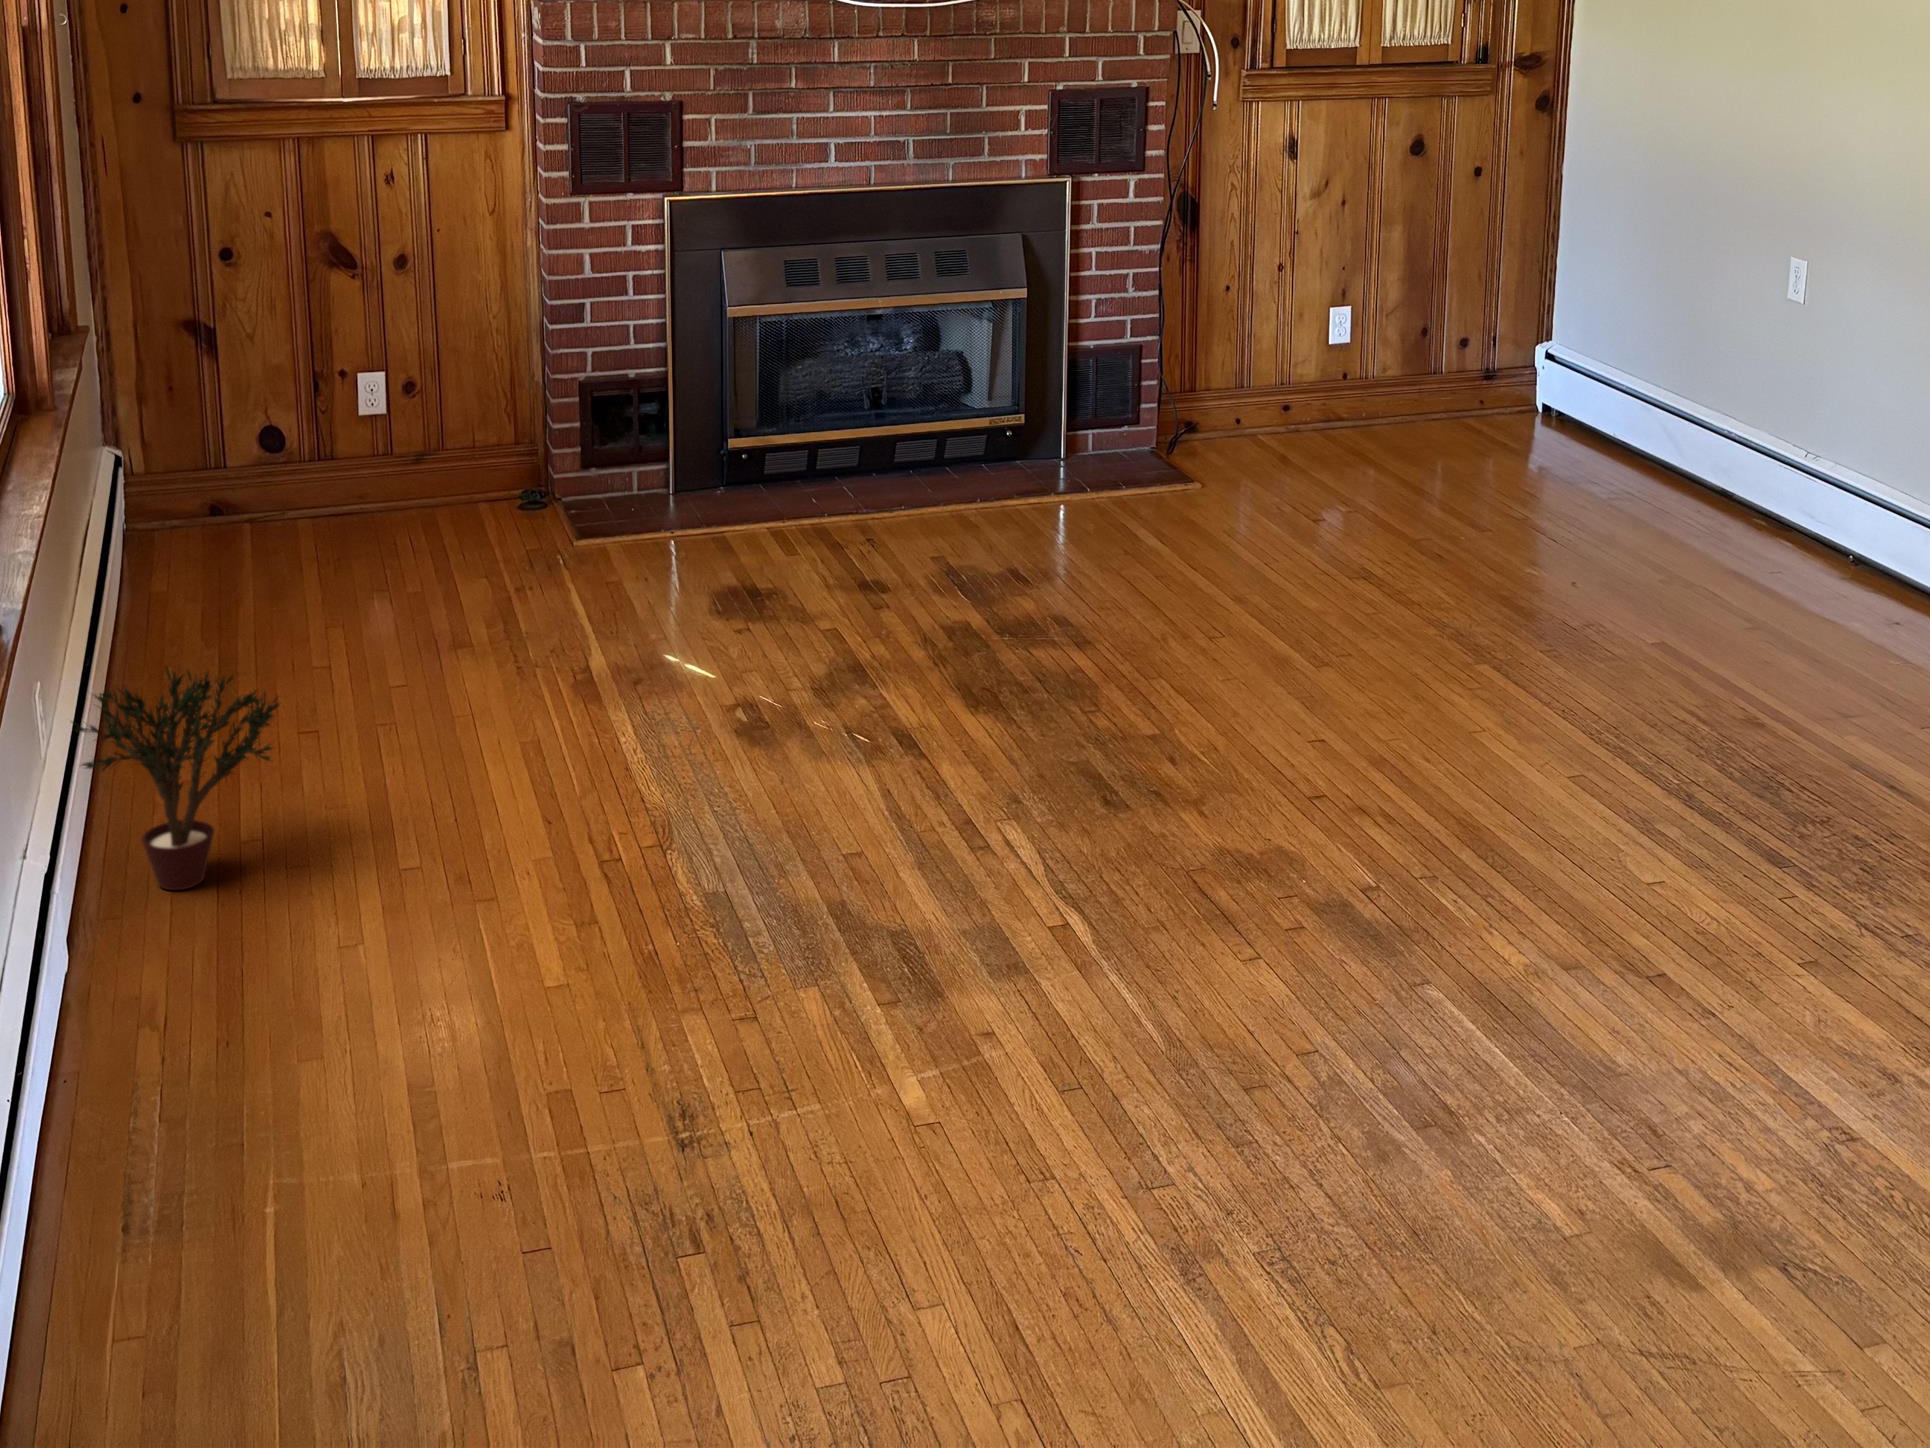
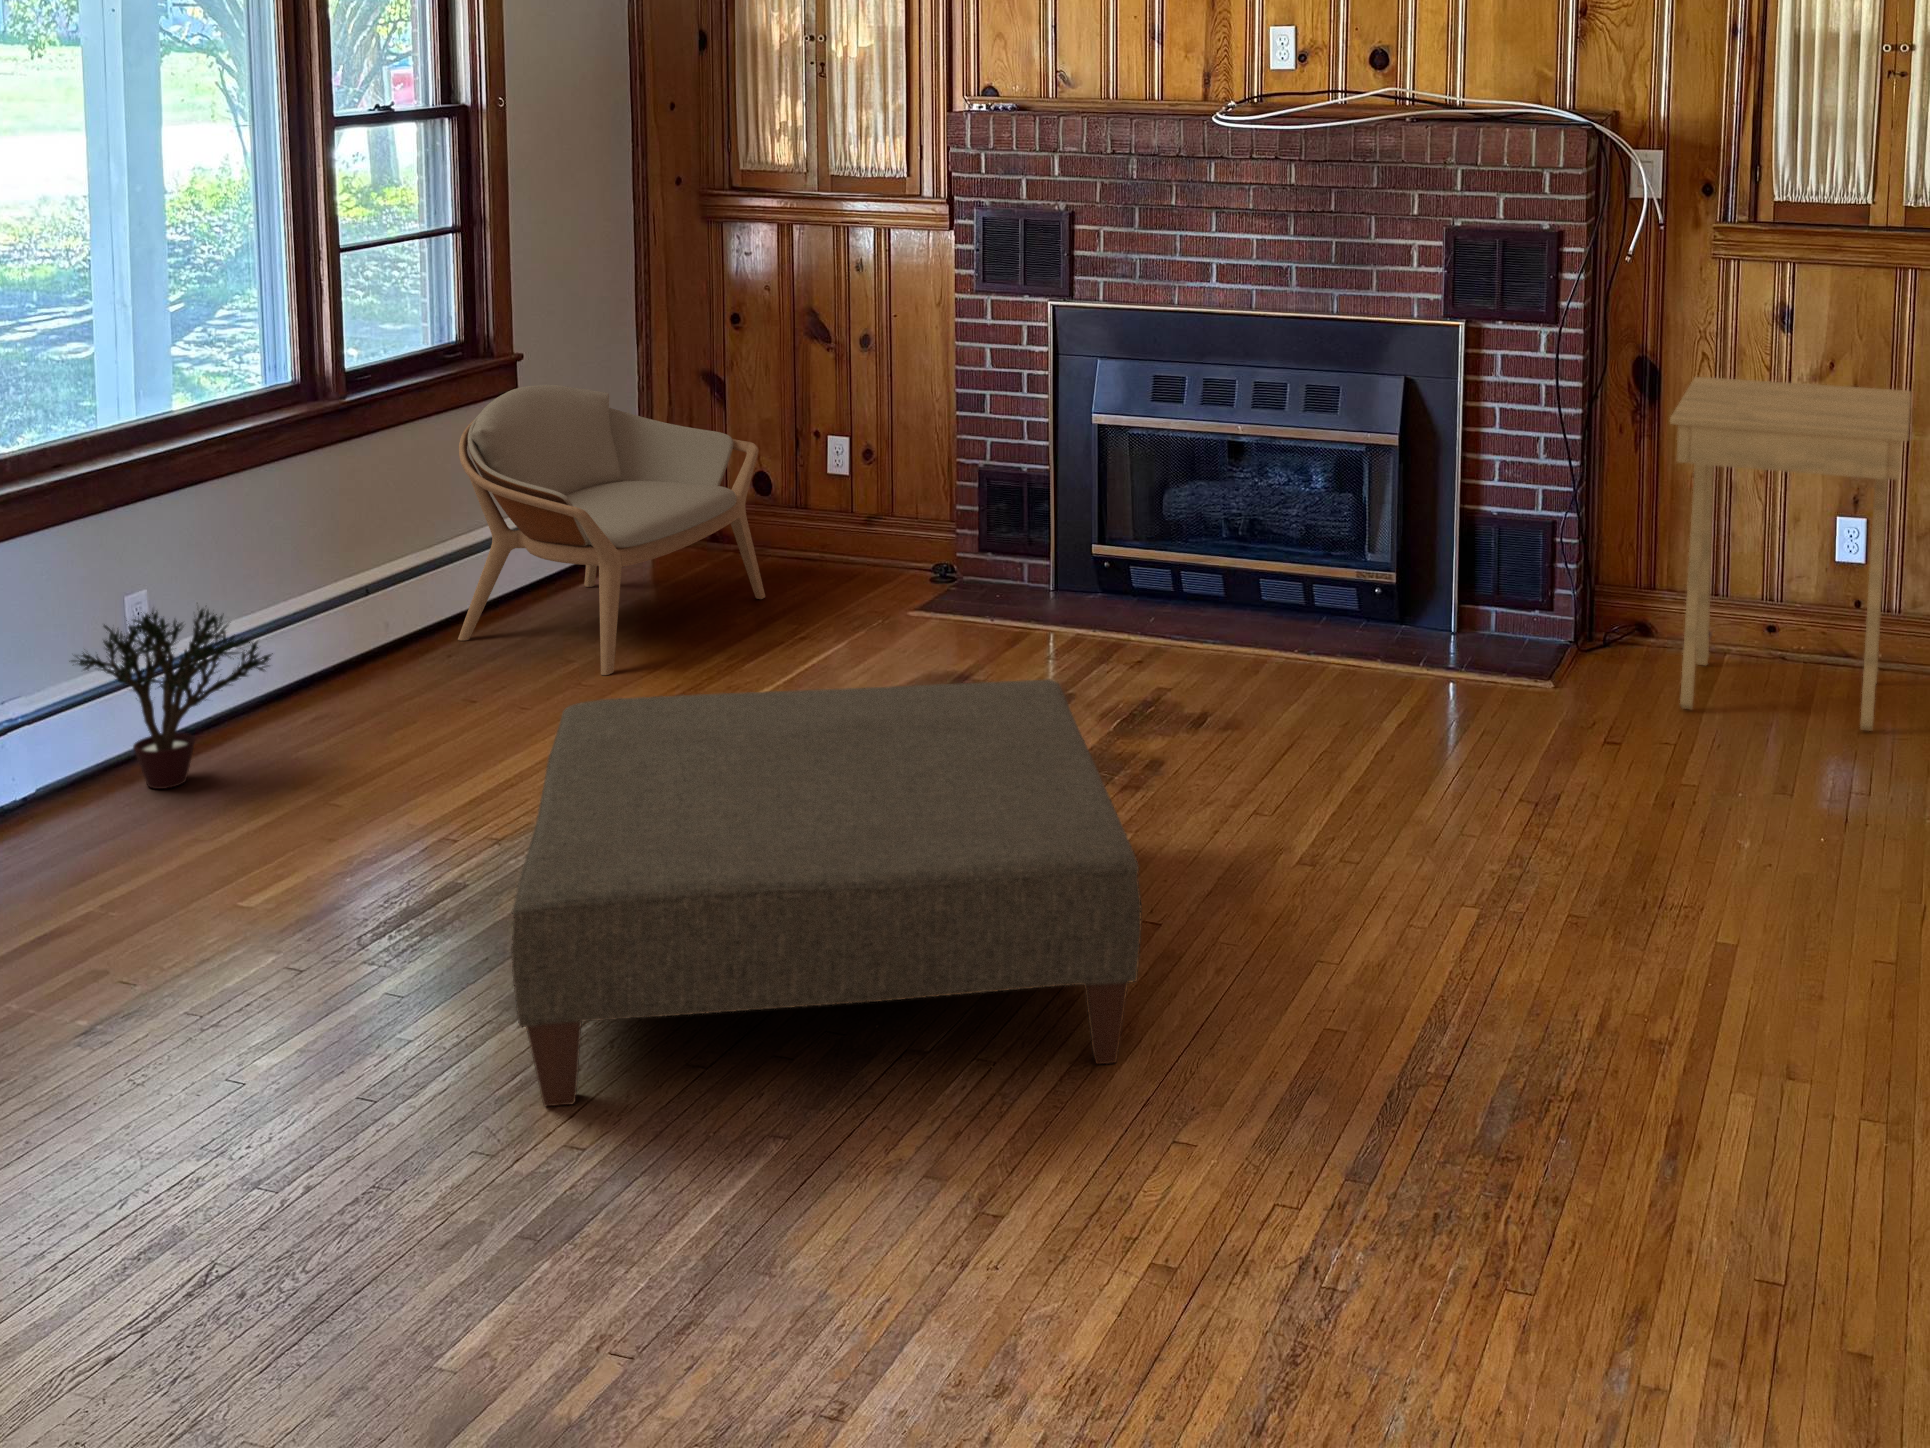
side table: none [1234,197,1481,485] -> present [1670,377,1911,731]
armchair: none [111,358,405,672] -> present [458,385,765,675]
ottoman: none [775,546,1470,982] -> present [511,680,1141,1106]

